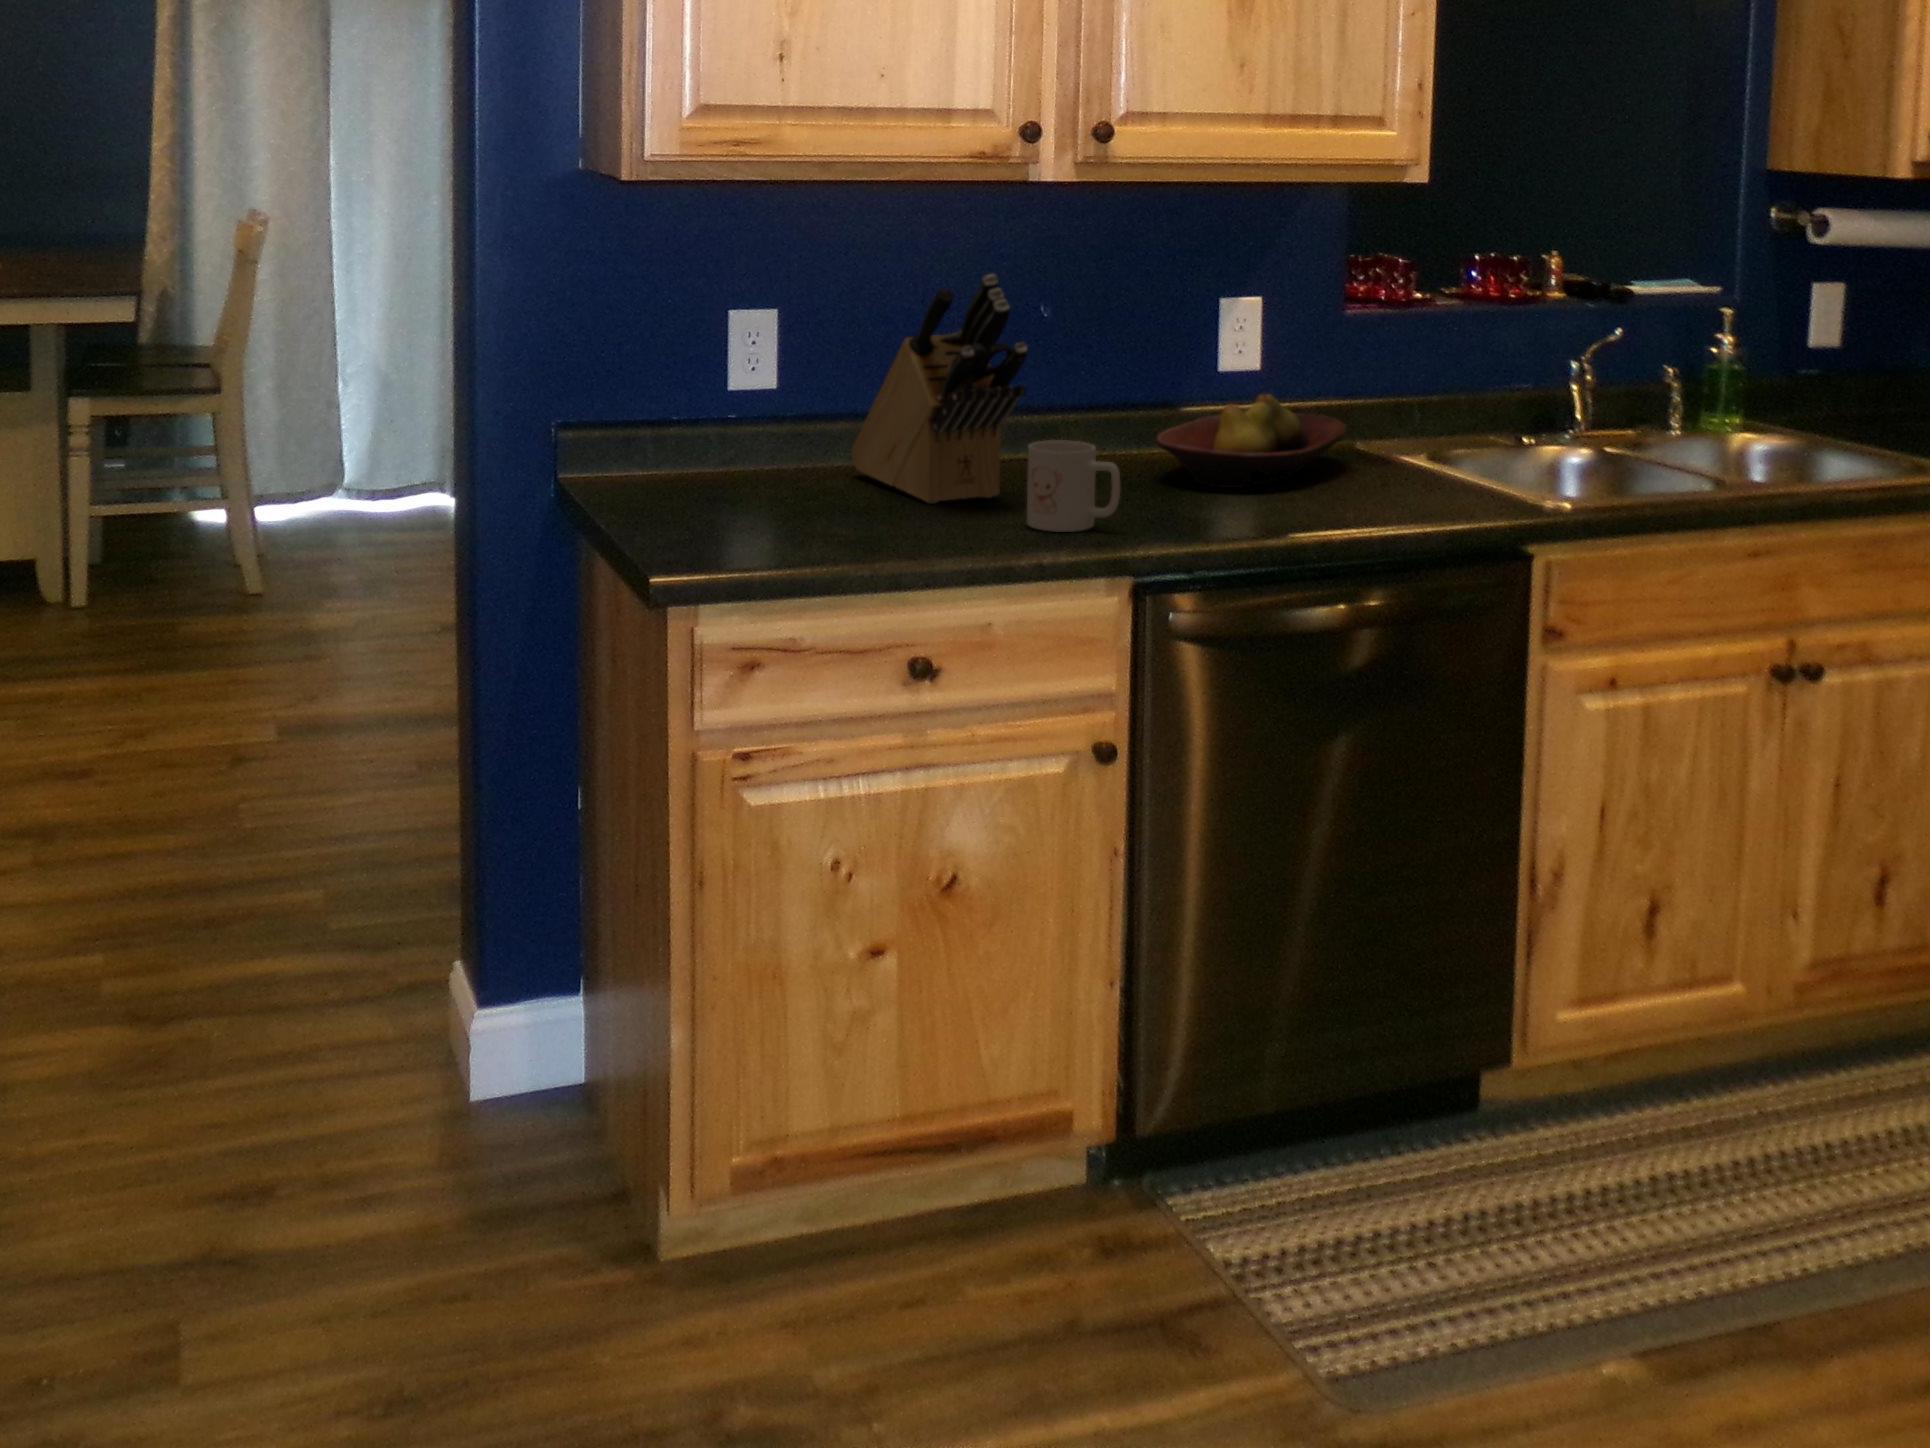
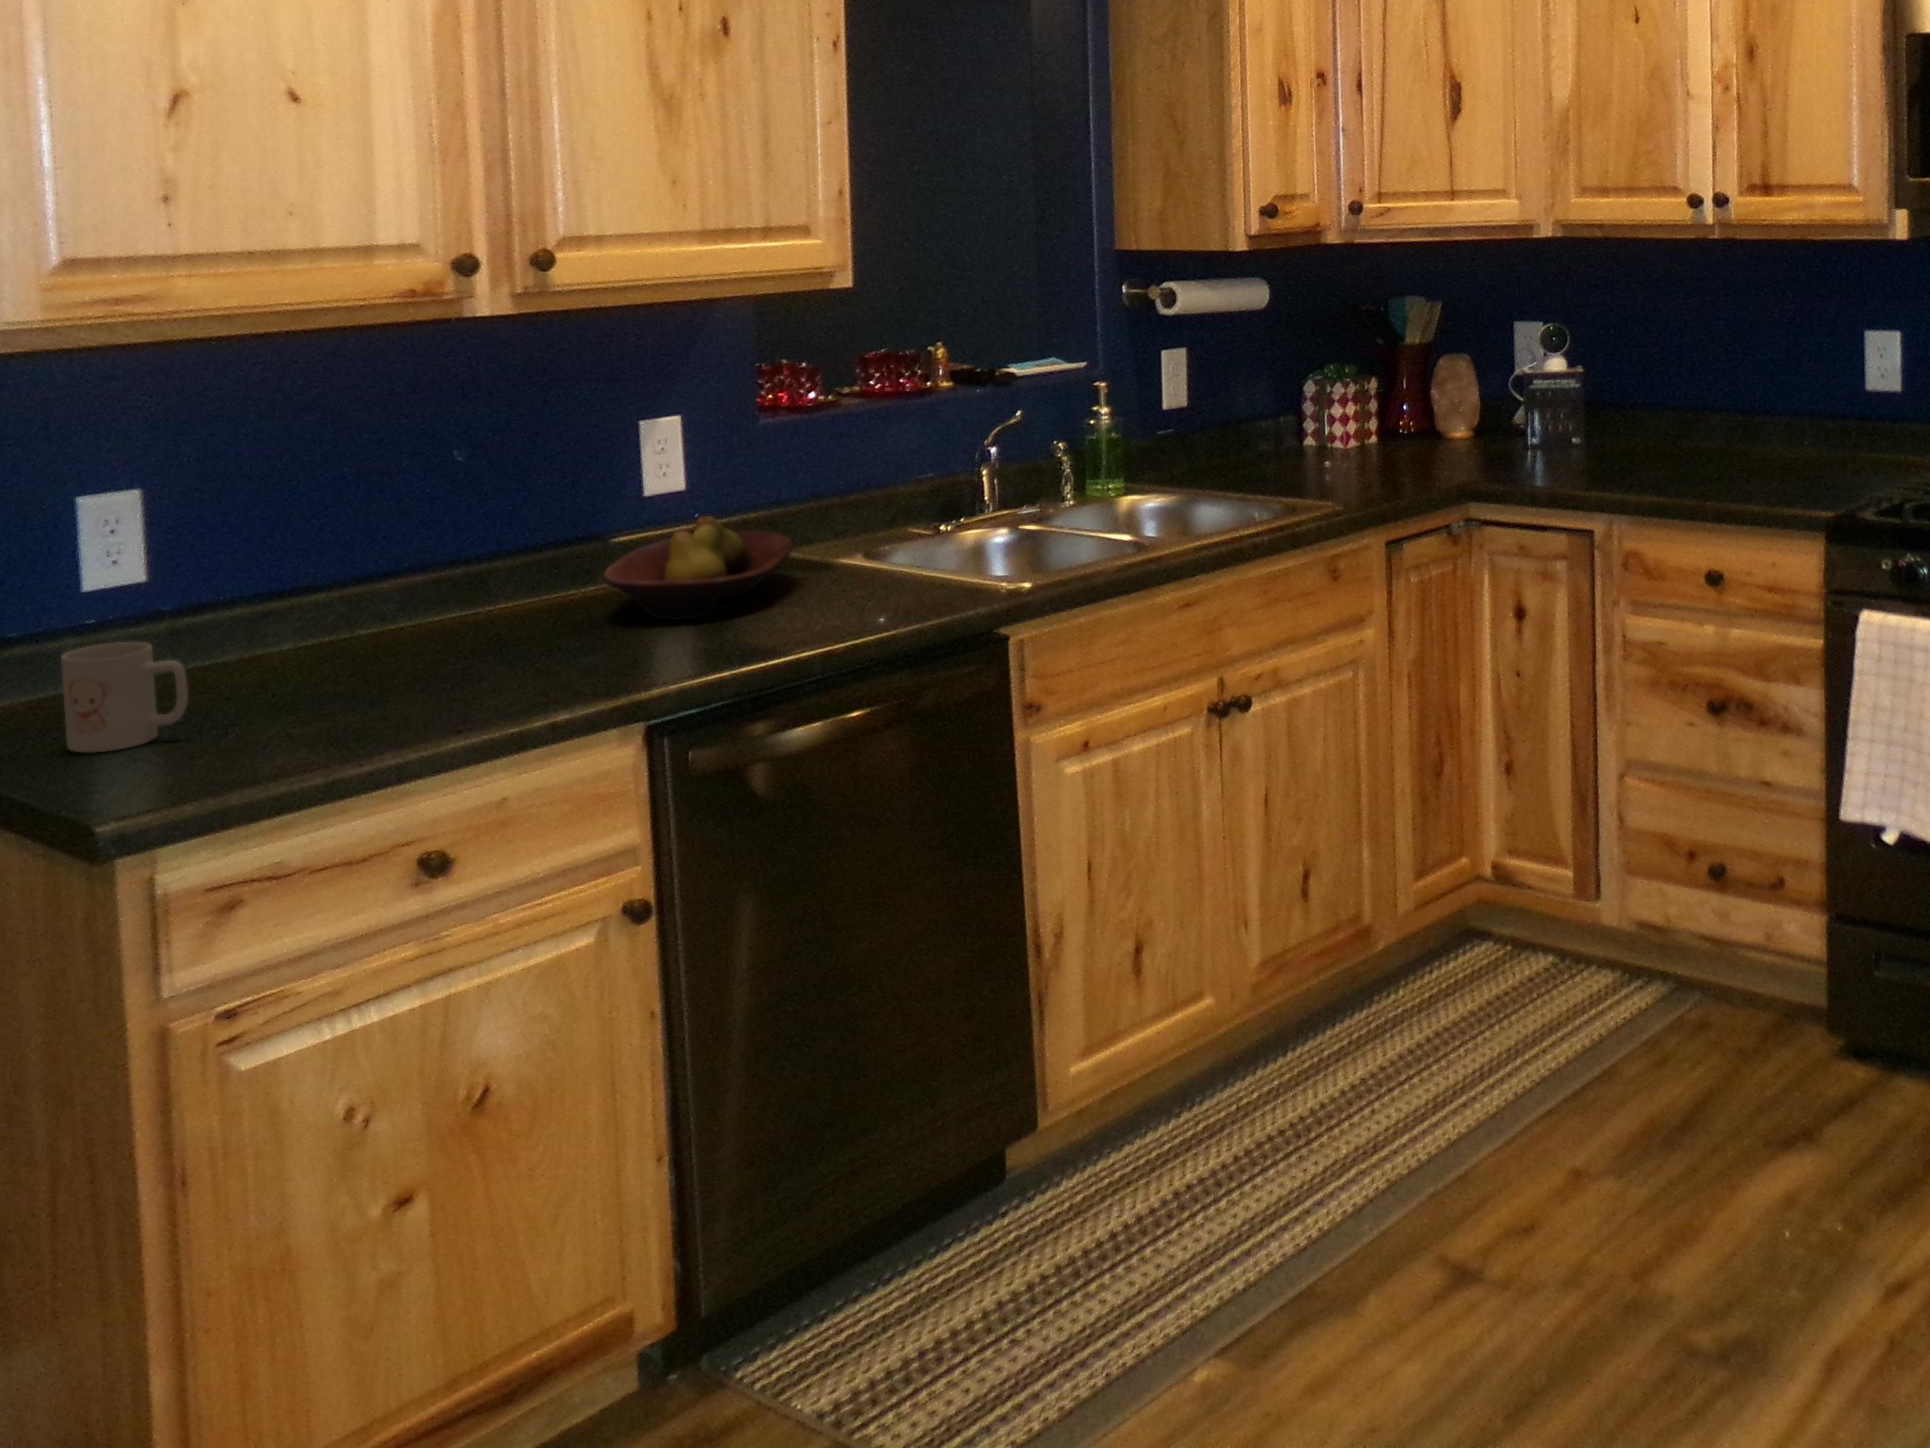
knife block: present [851,274,1028,504] -> none [240,422,484,687]
mug: present [1027,440,1120,532] -> present [61,642,188,752]

